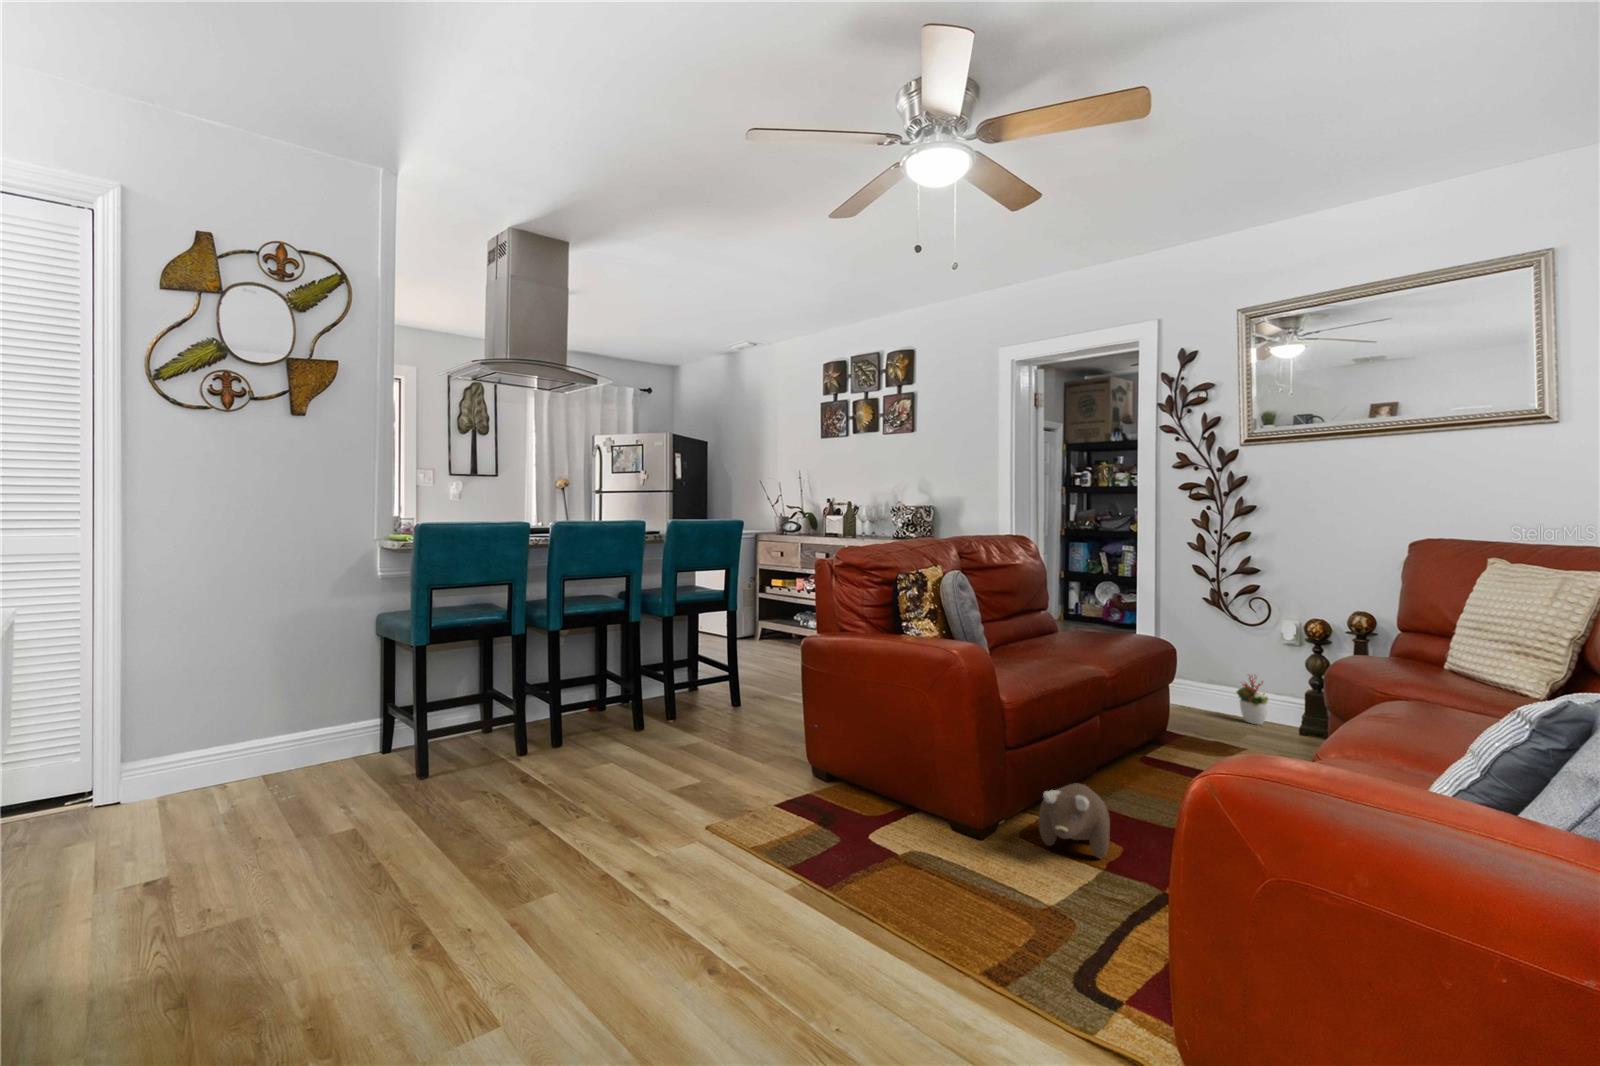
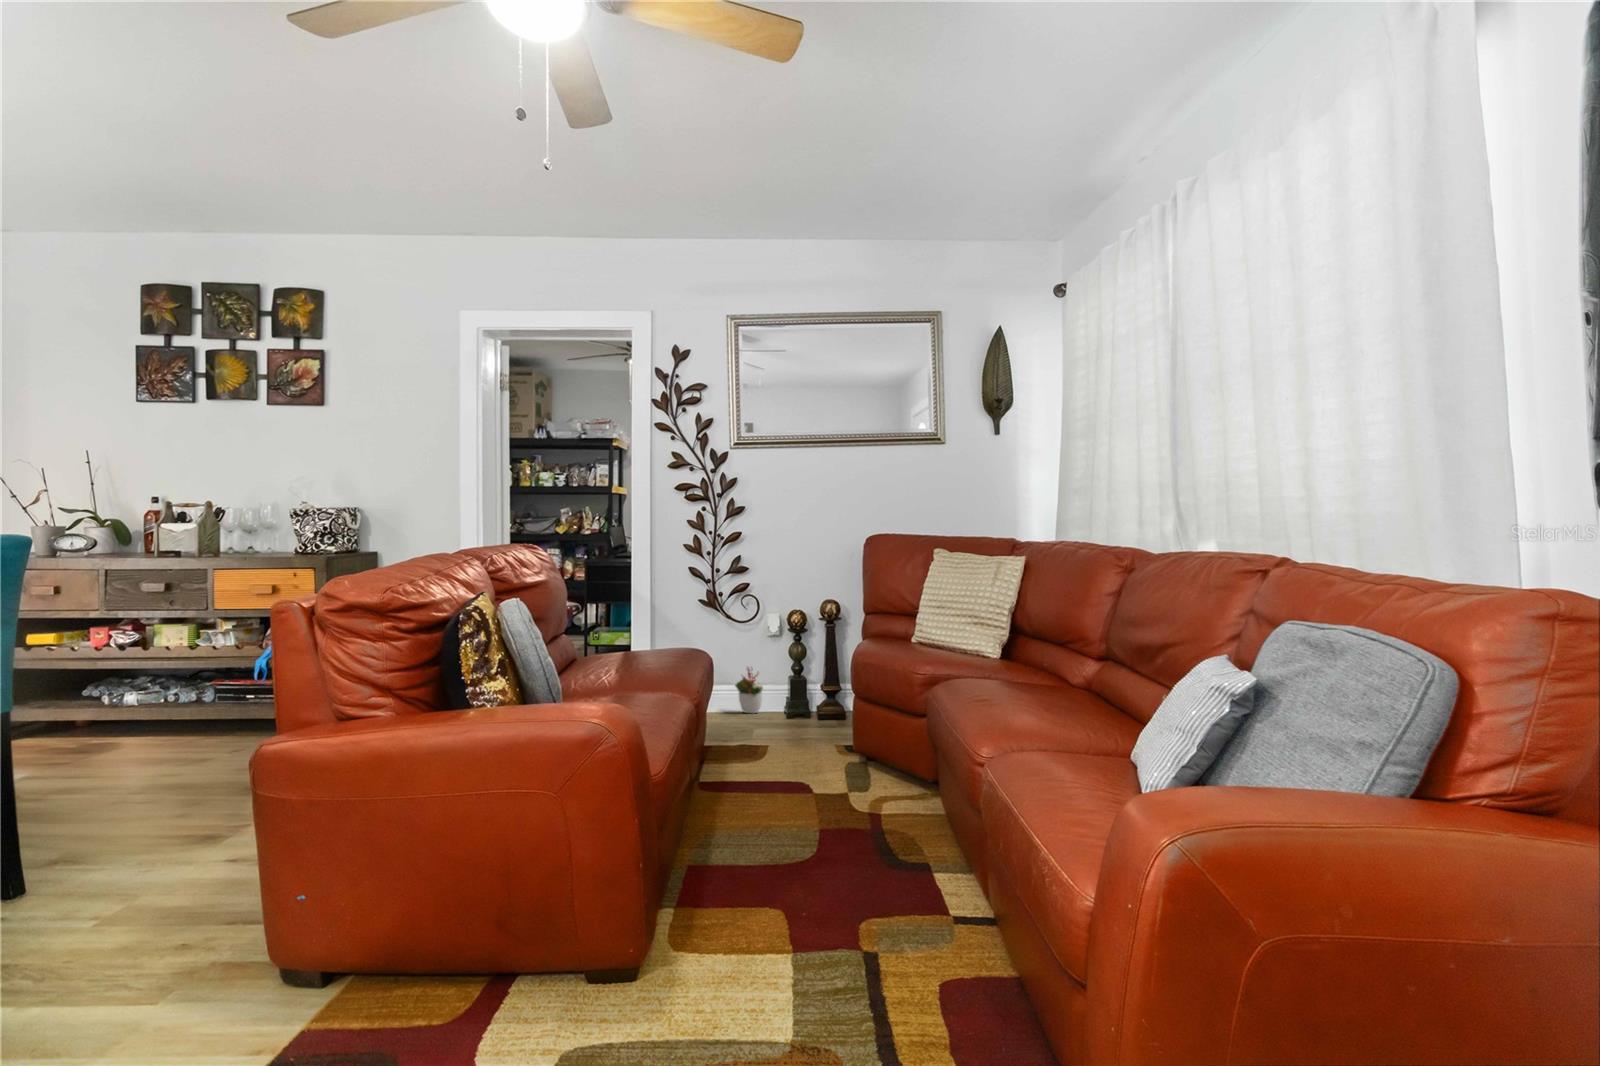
plush toy: present [1039,783,1110,858] -> none [718,857,805,957]

